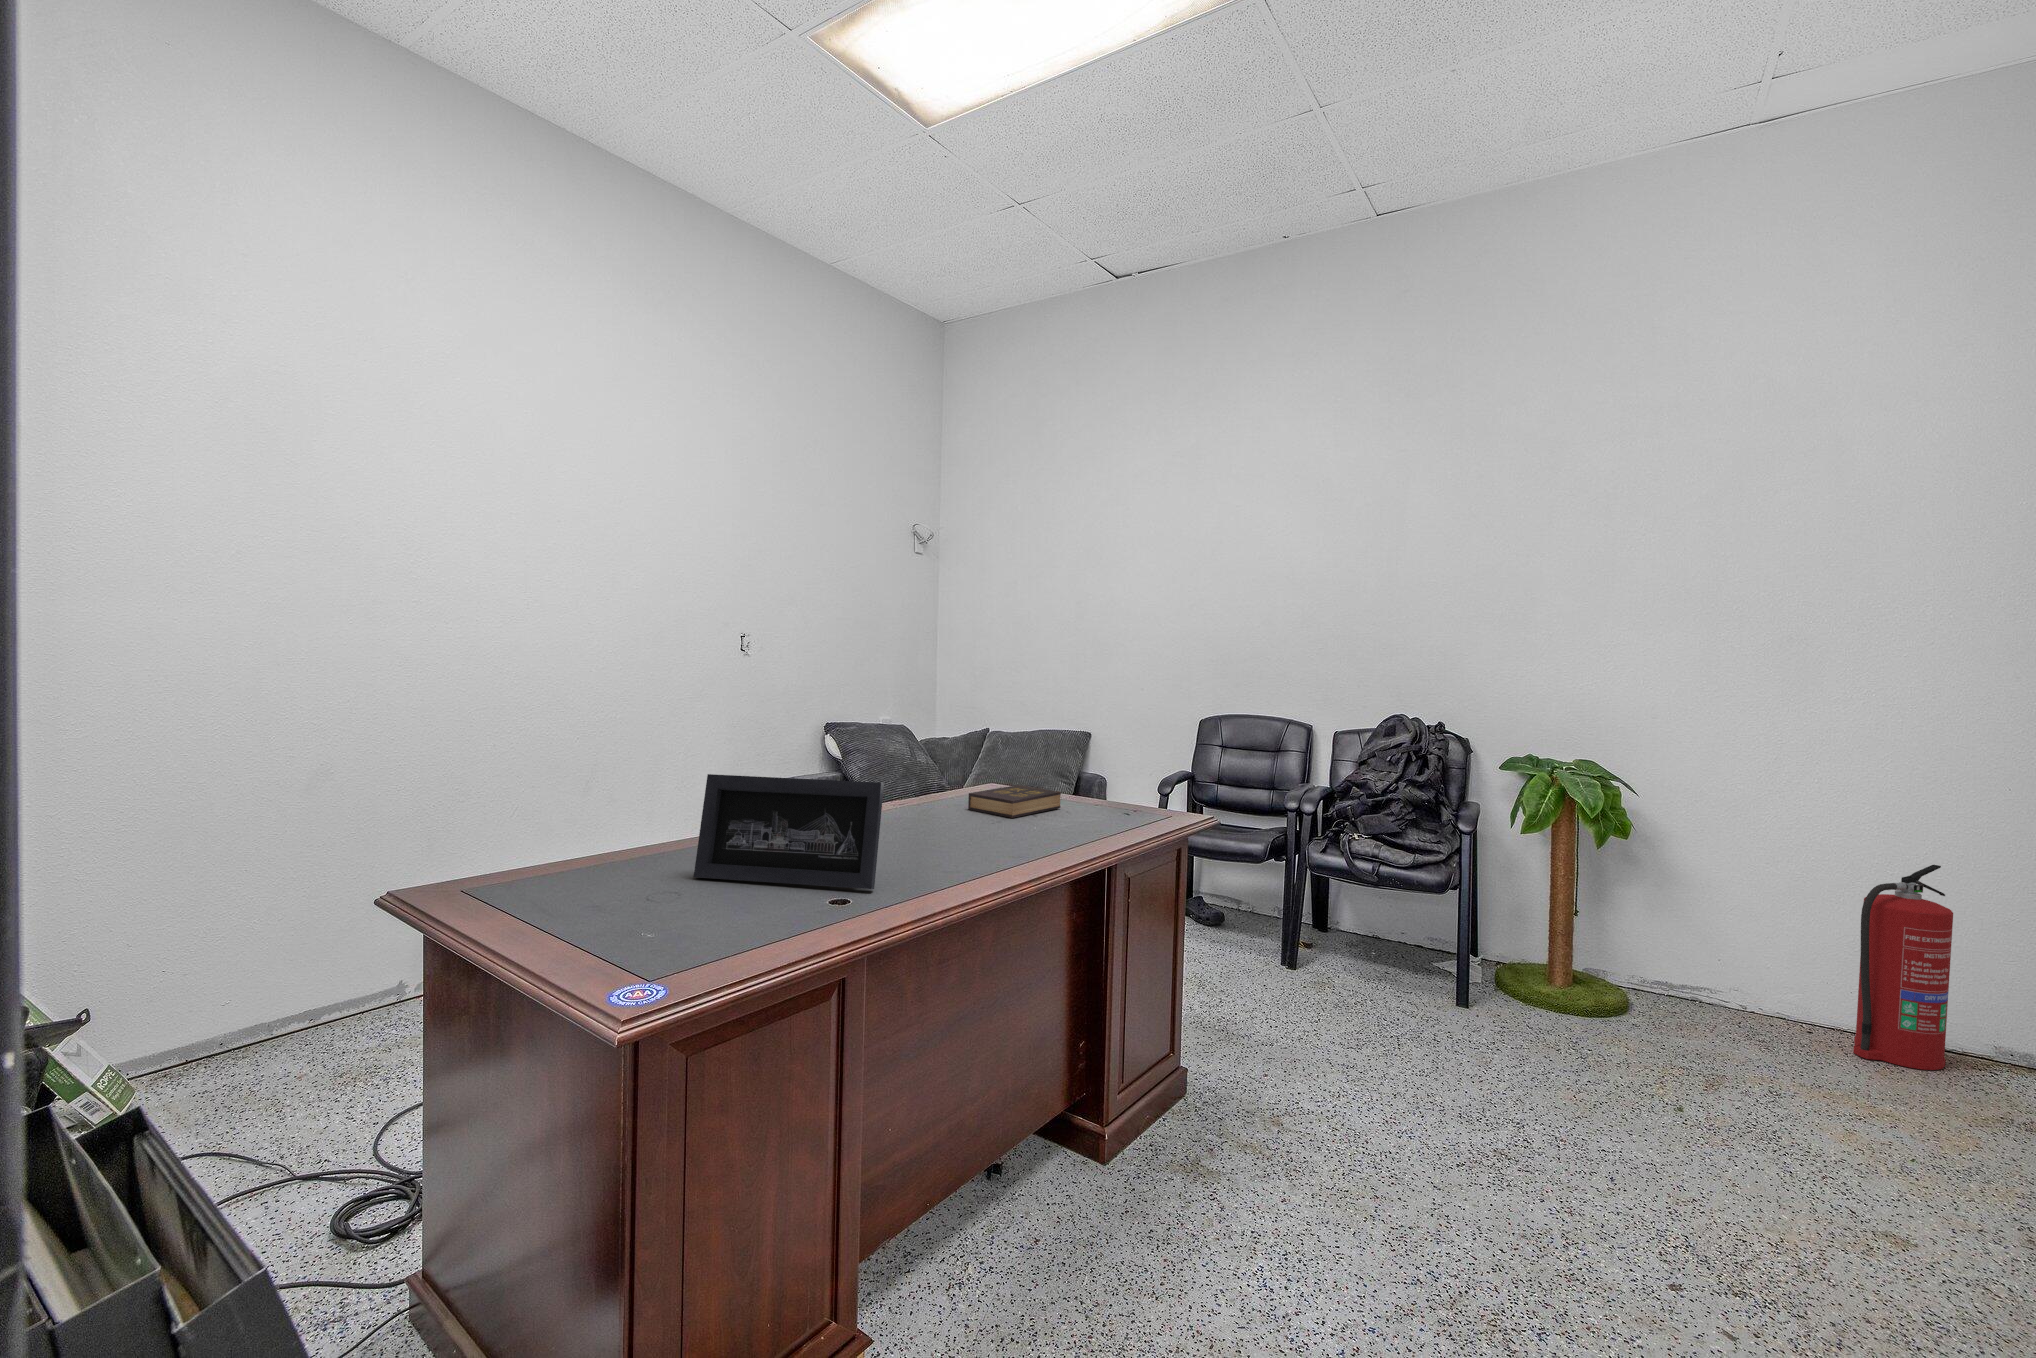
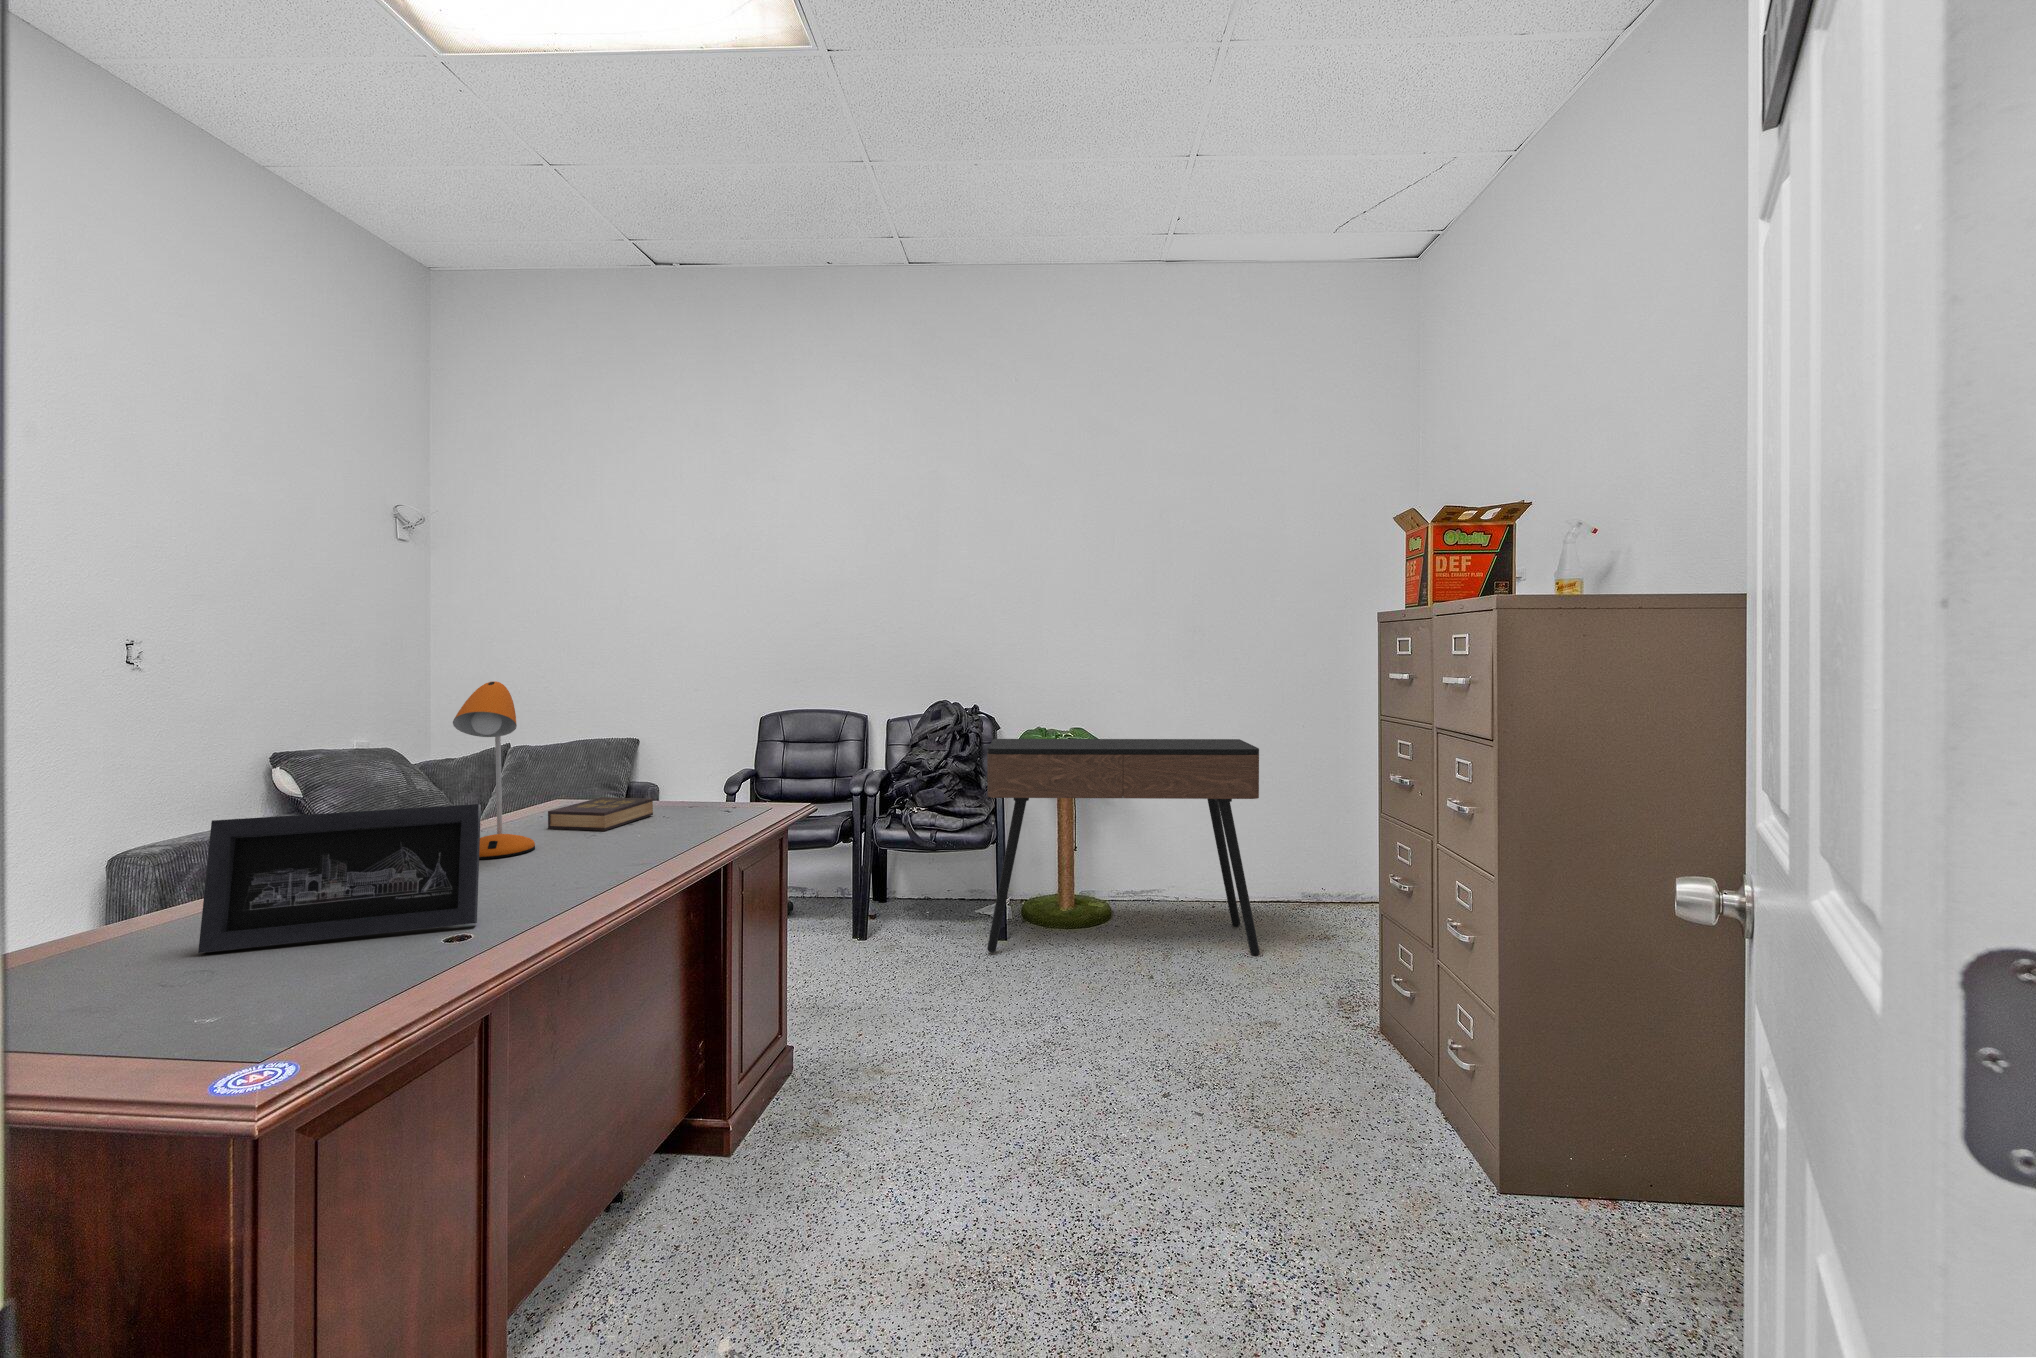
desk lamp: none [888,671,950,831] -> present [453,681,535,859]
console table: none [1438,762,1905,1126] -> present [987,739,1260,956]
fire extinguisher: present [1853,865,1953,1070] -> none [1235,780,1279,915]

